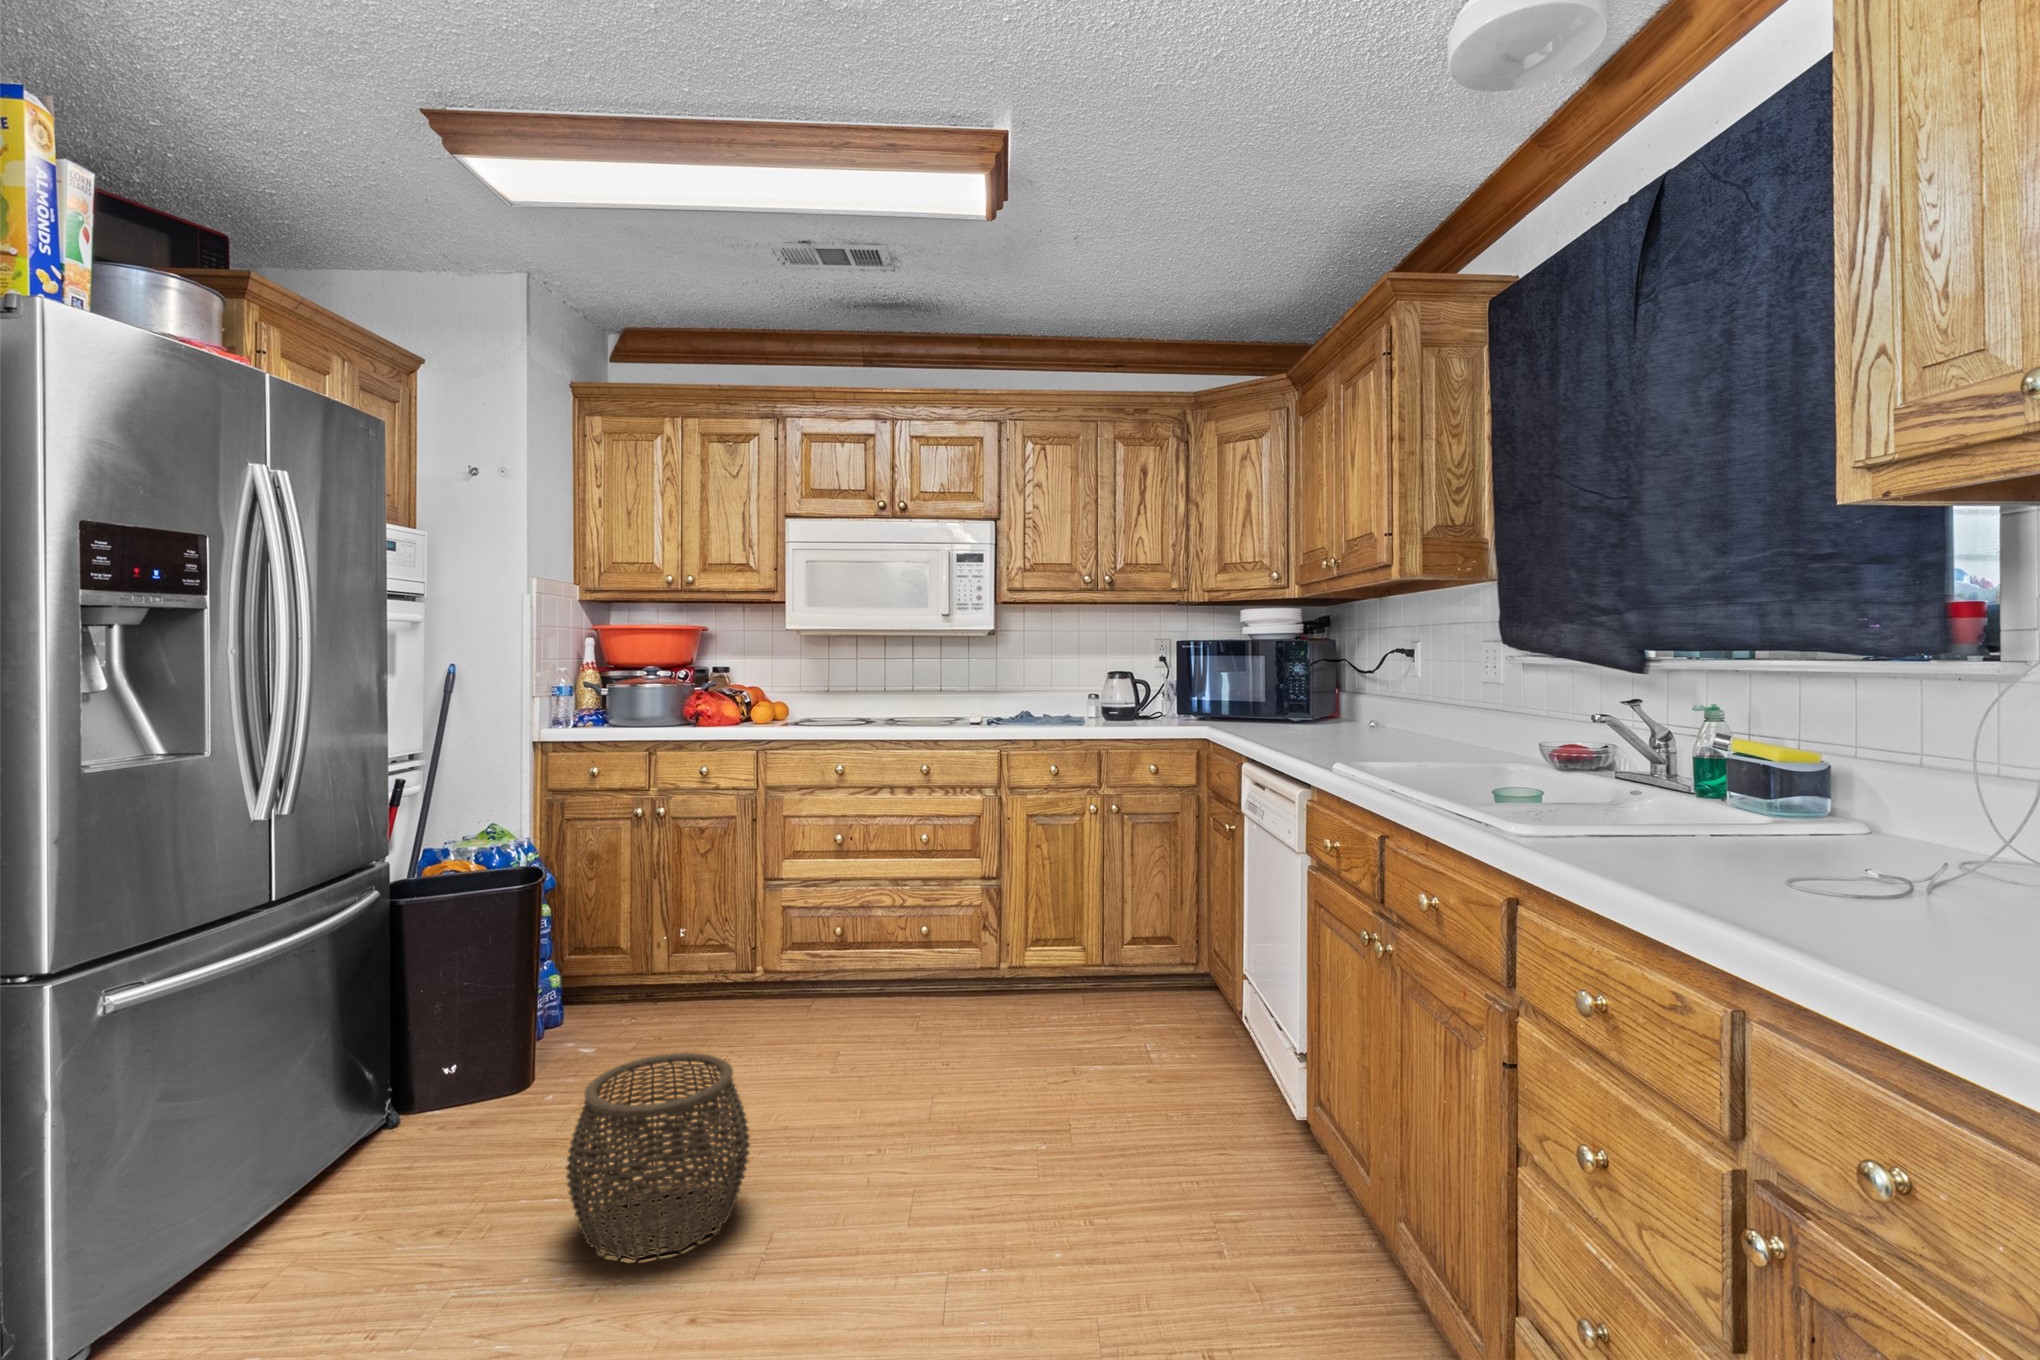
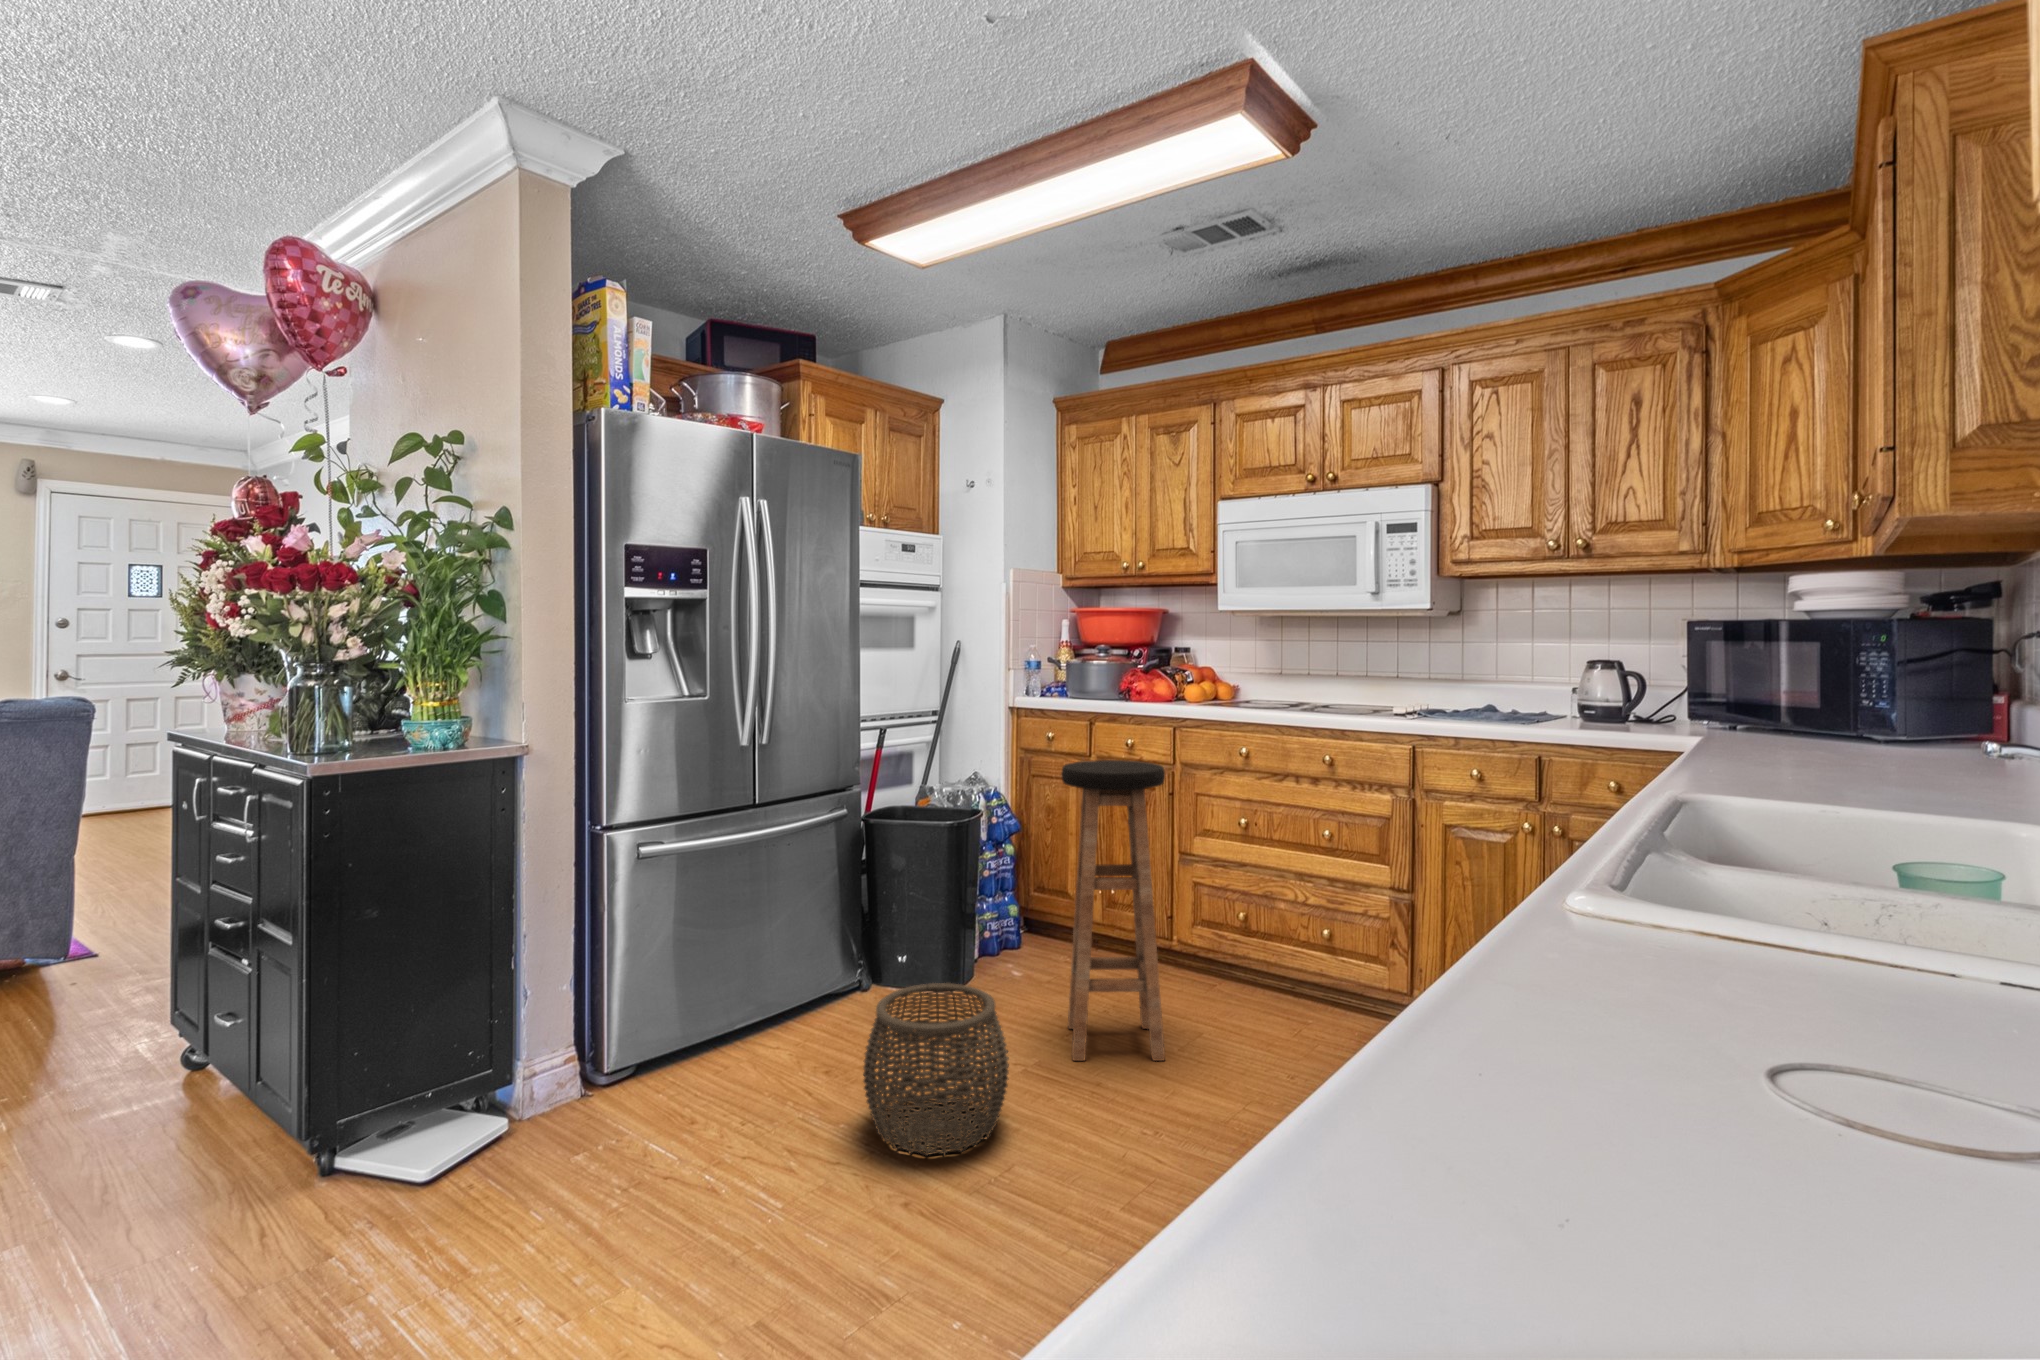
bar stool: none [704,786,834,1114] -> present [1061,760,1165,1061]

